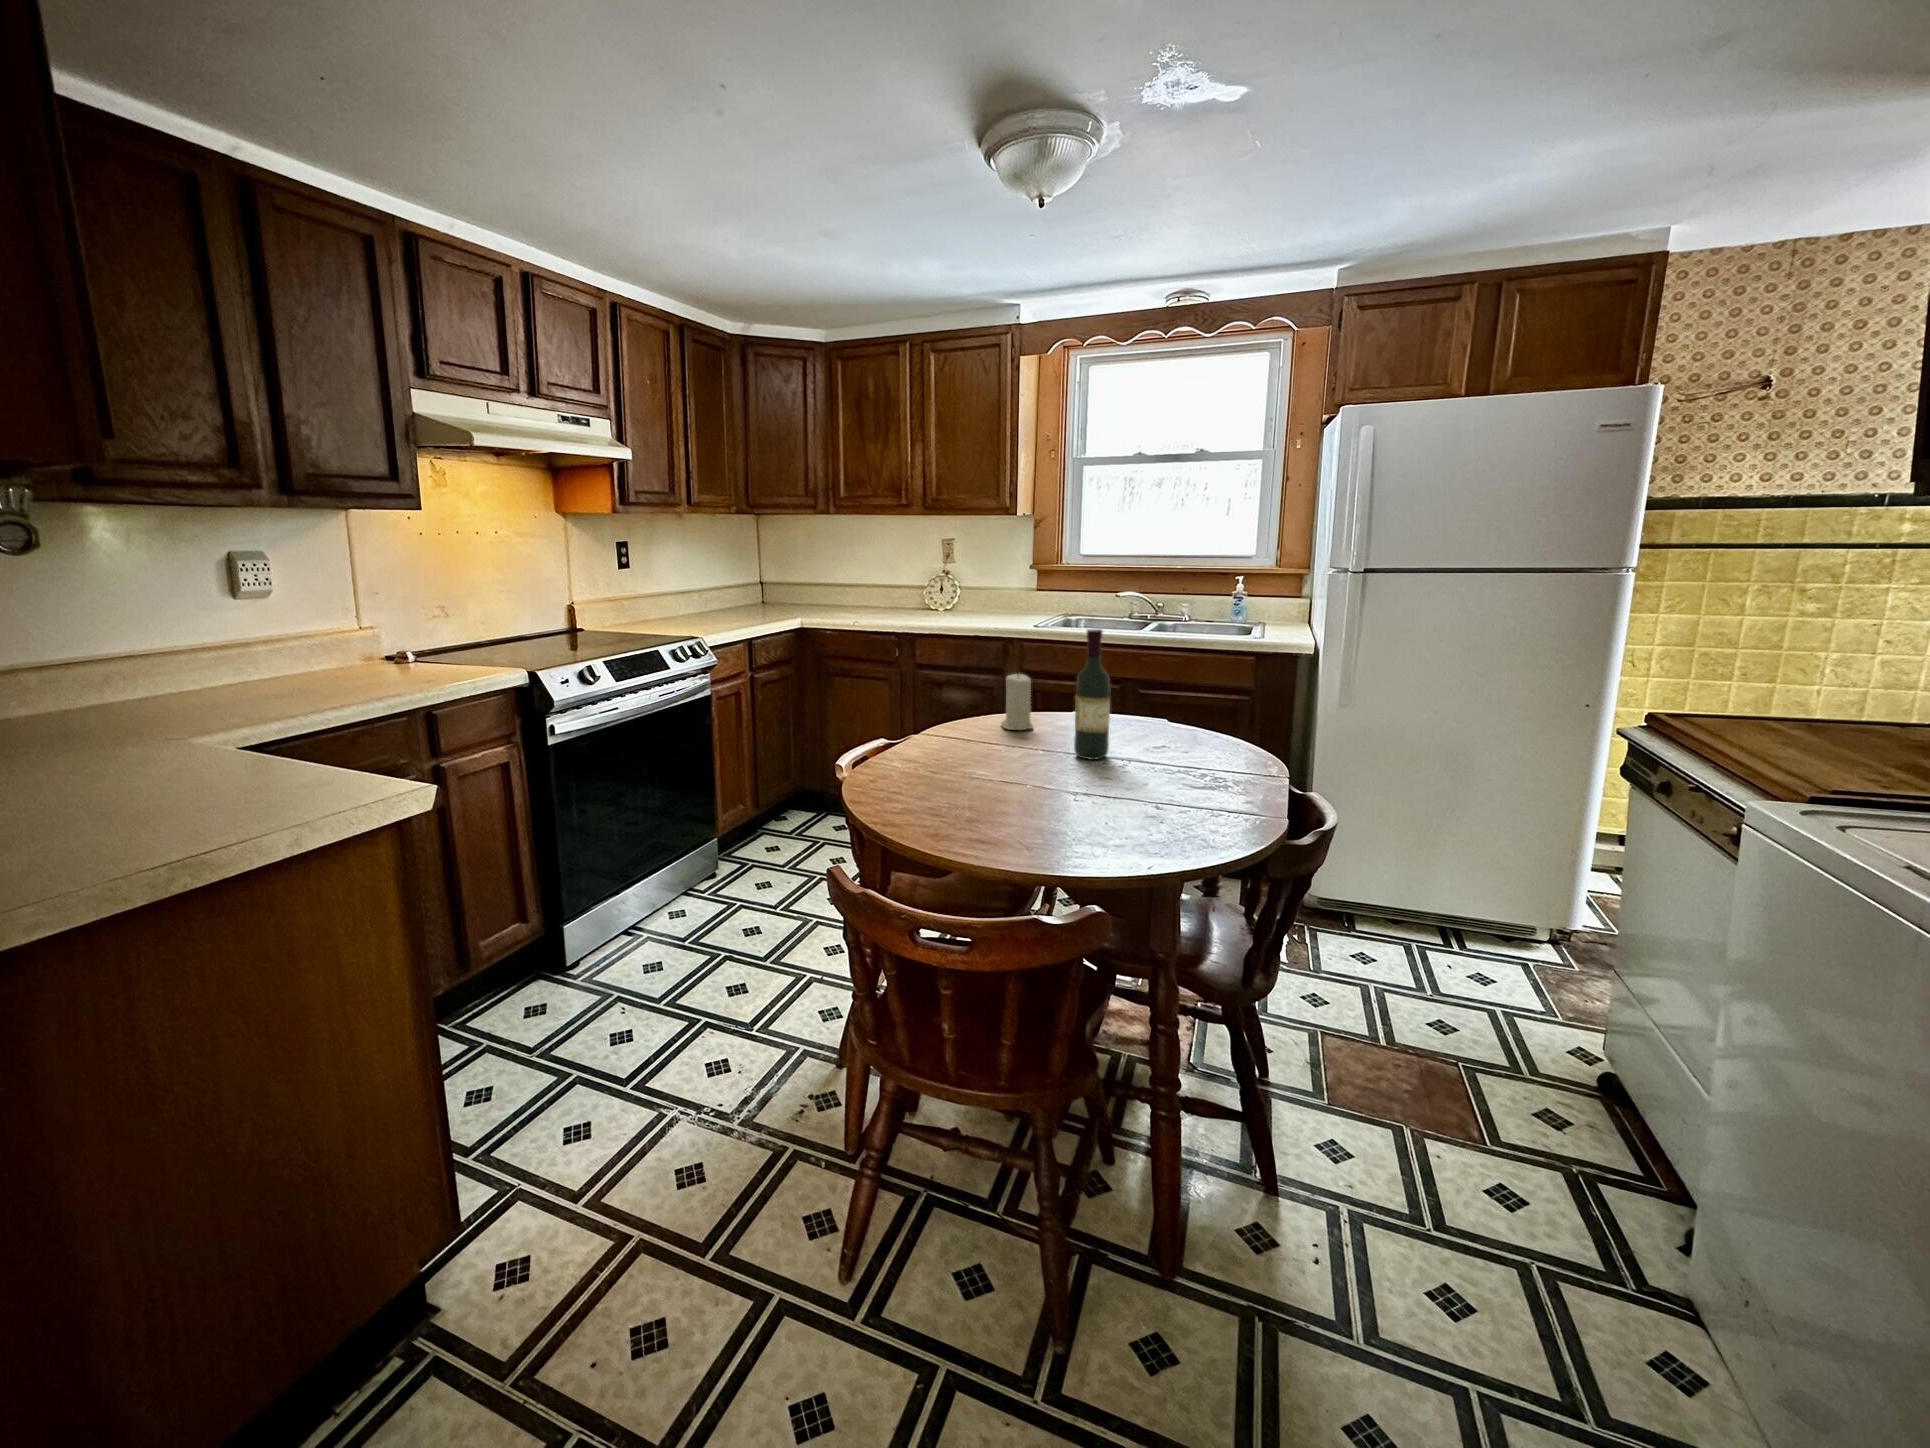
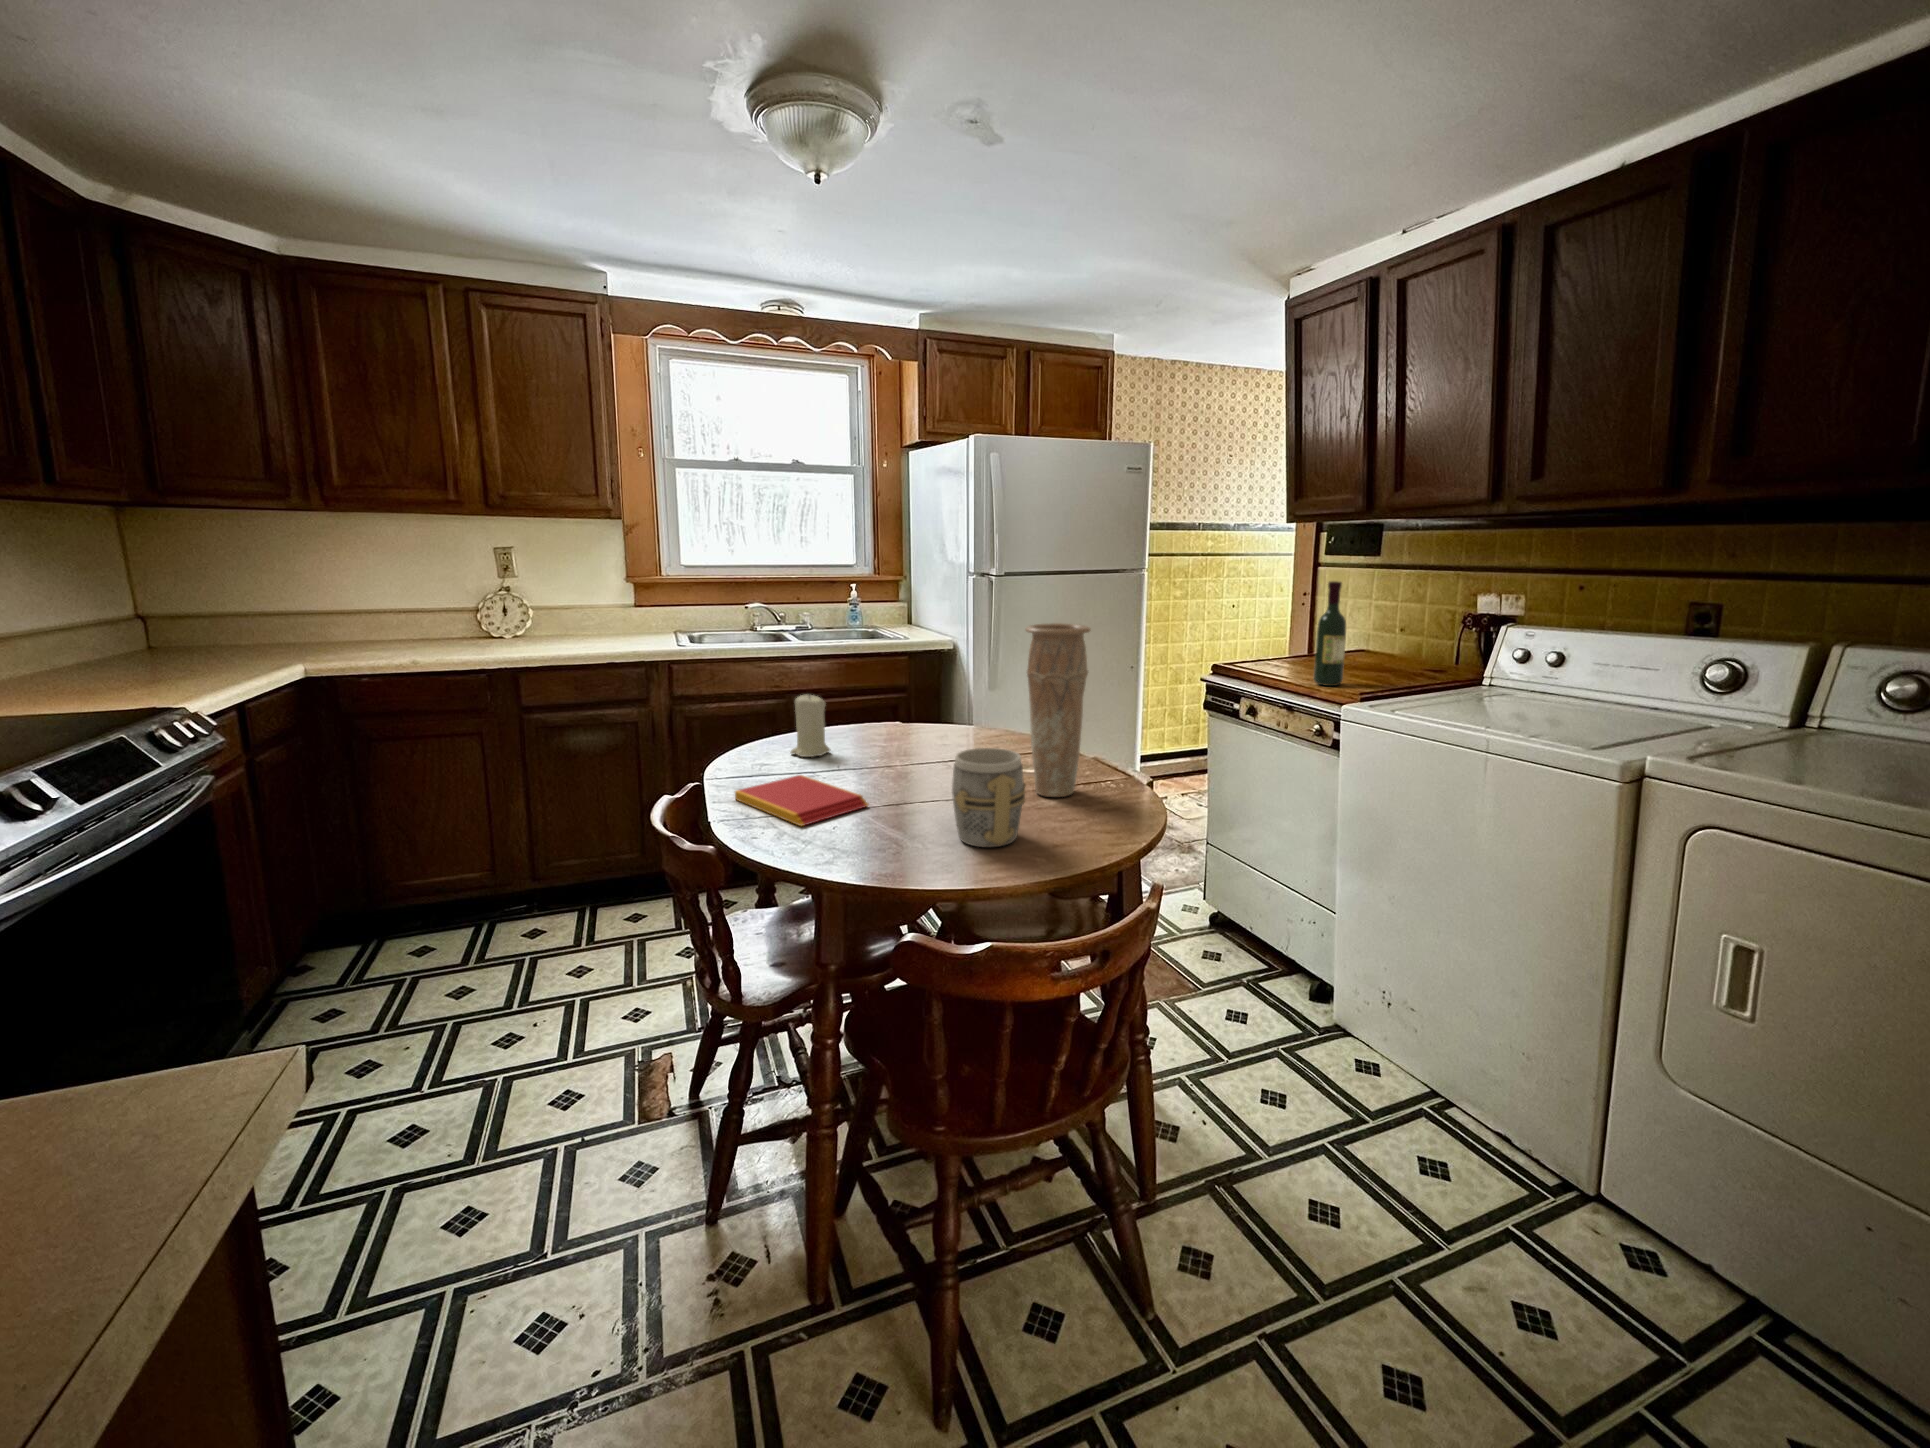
vase: none [1128,622,1203,810] -> present [1025,623,1090,797]
wine bottle: present [1074,629,1110,760] -> present [1314,581,1346,686]
mug: none [977,734,1048,829] -> present [952,748,1026,847]
book: none [903,740,976,775] -> present [735,775,868,826]

